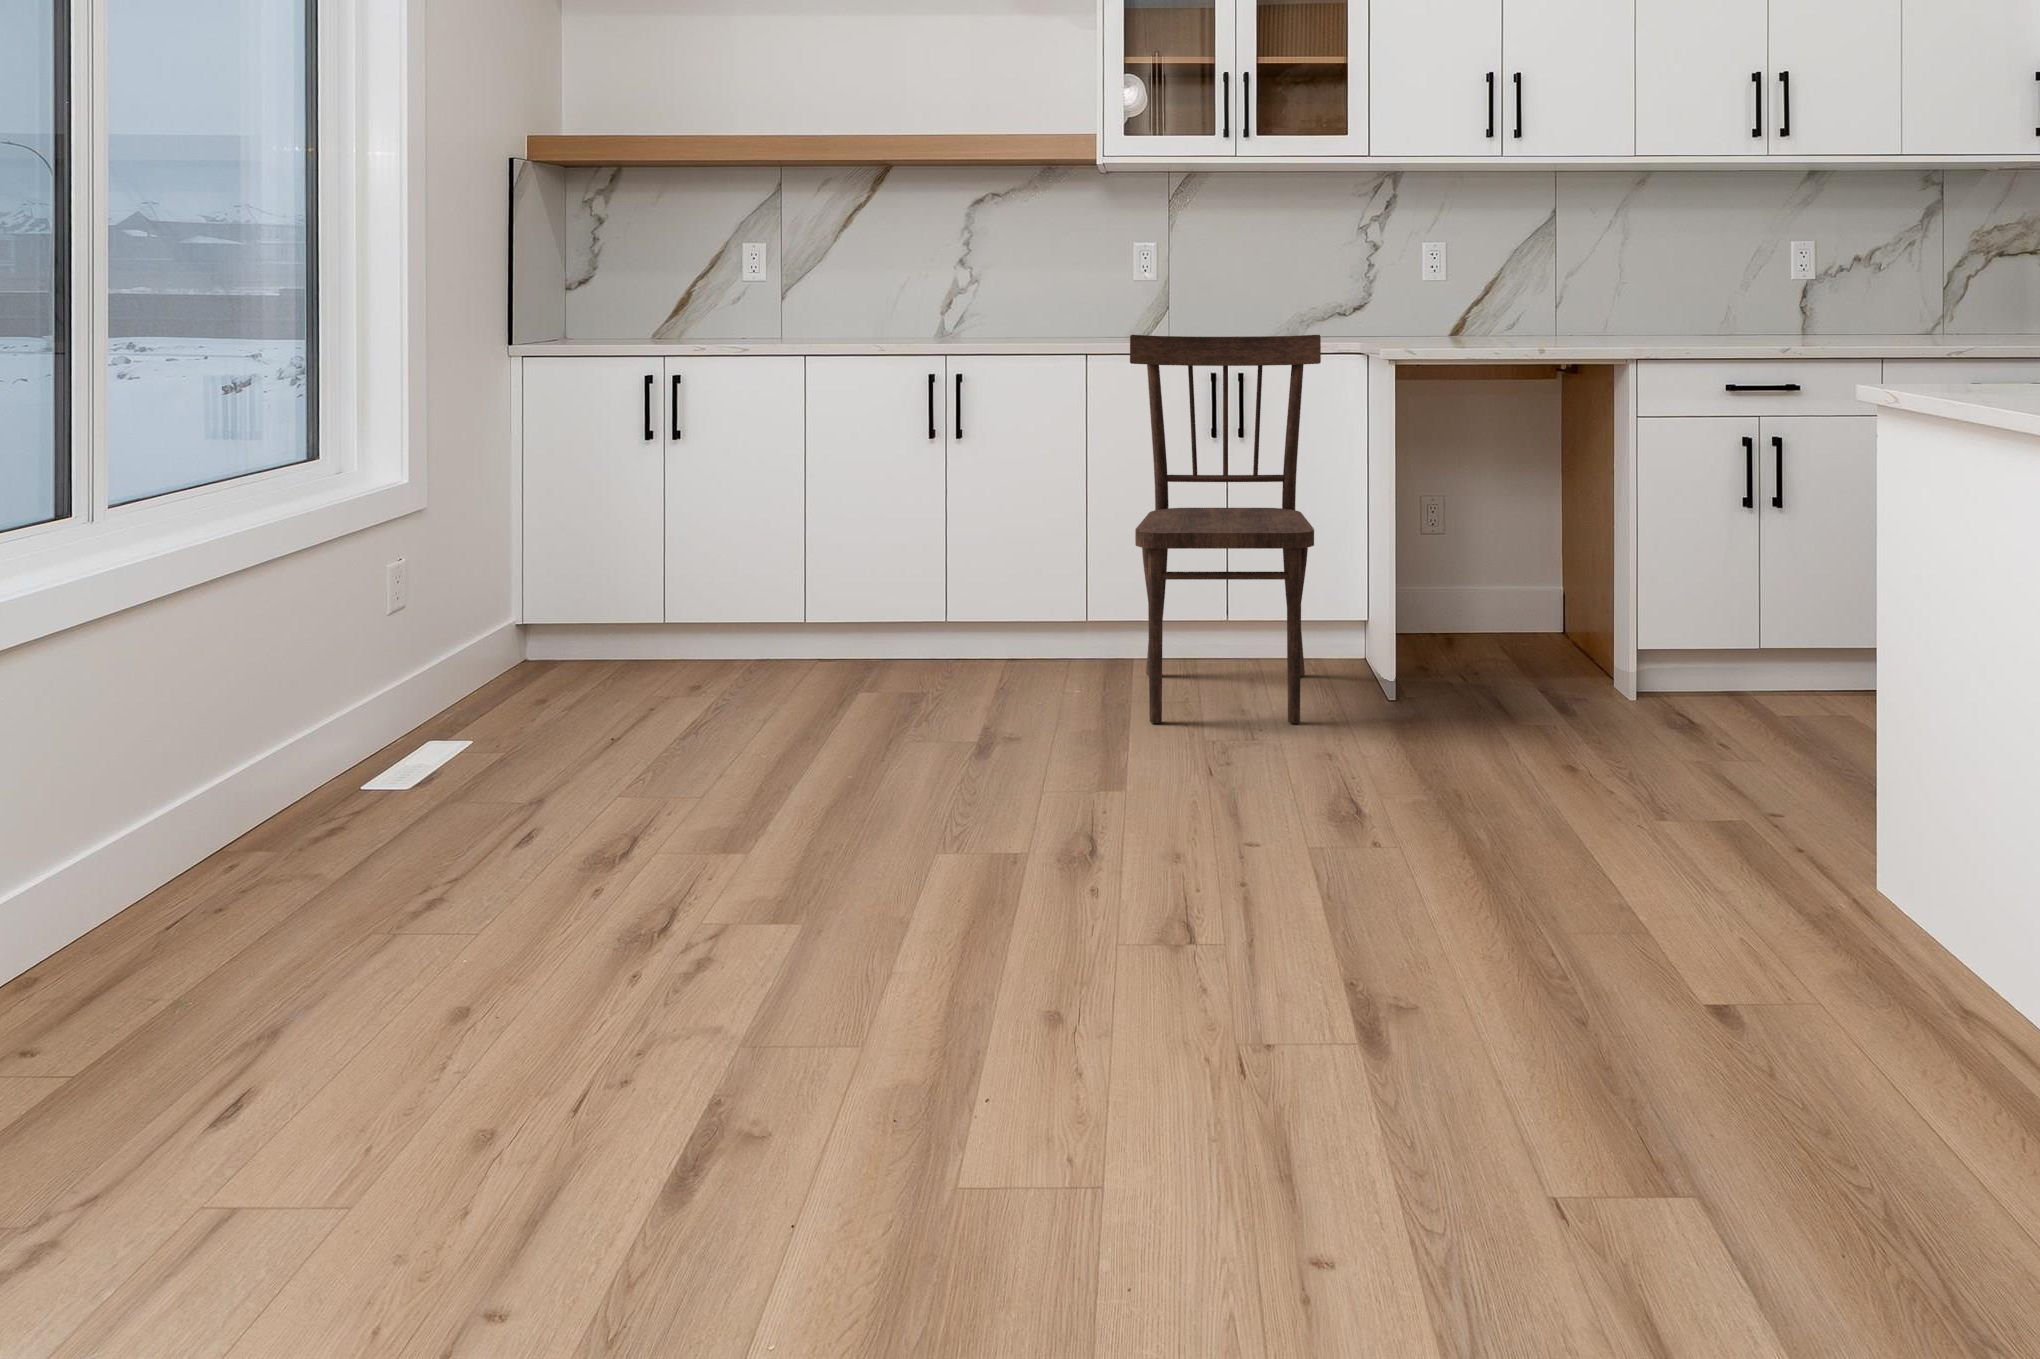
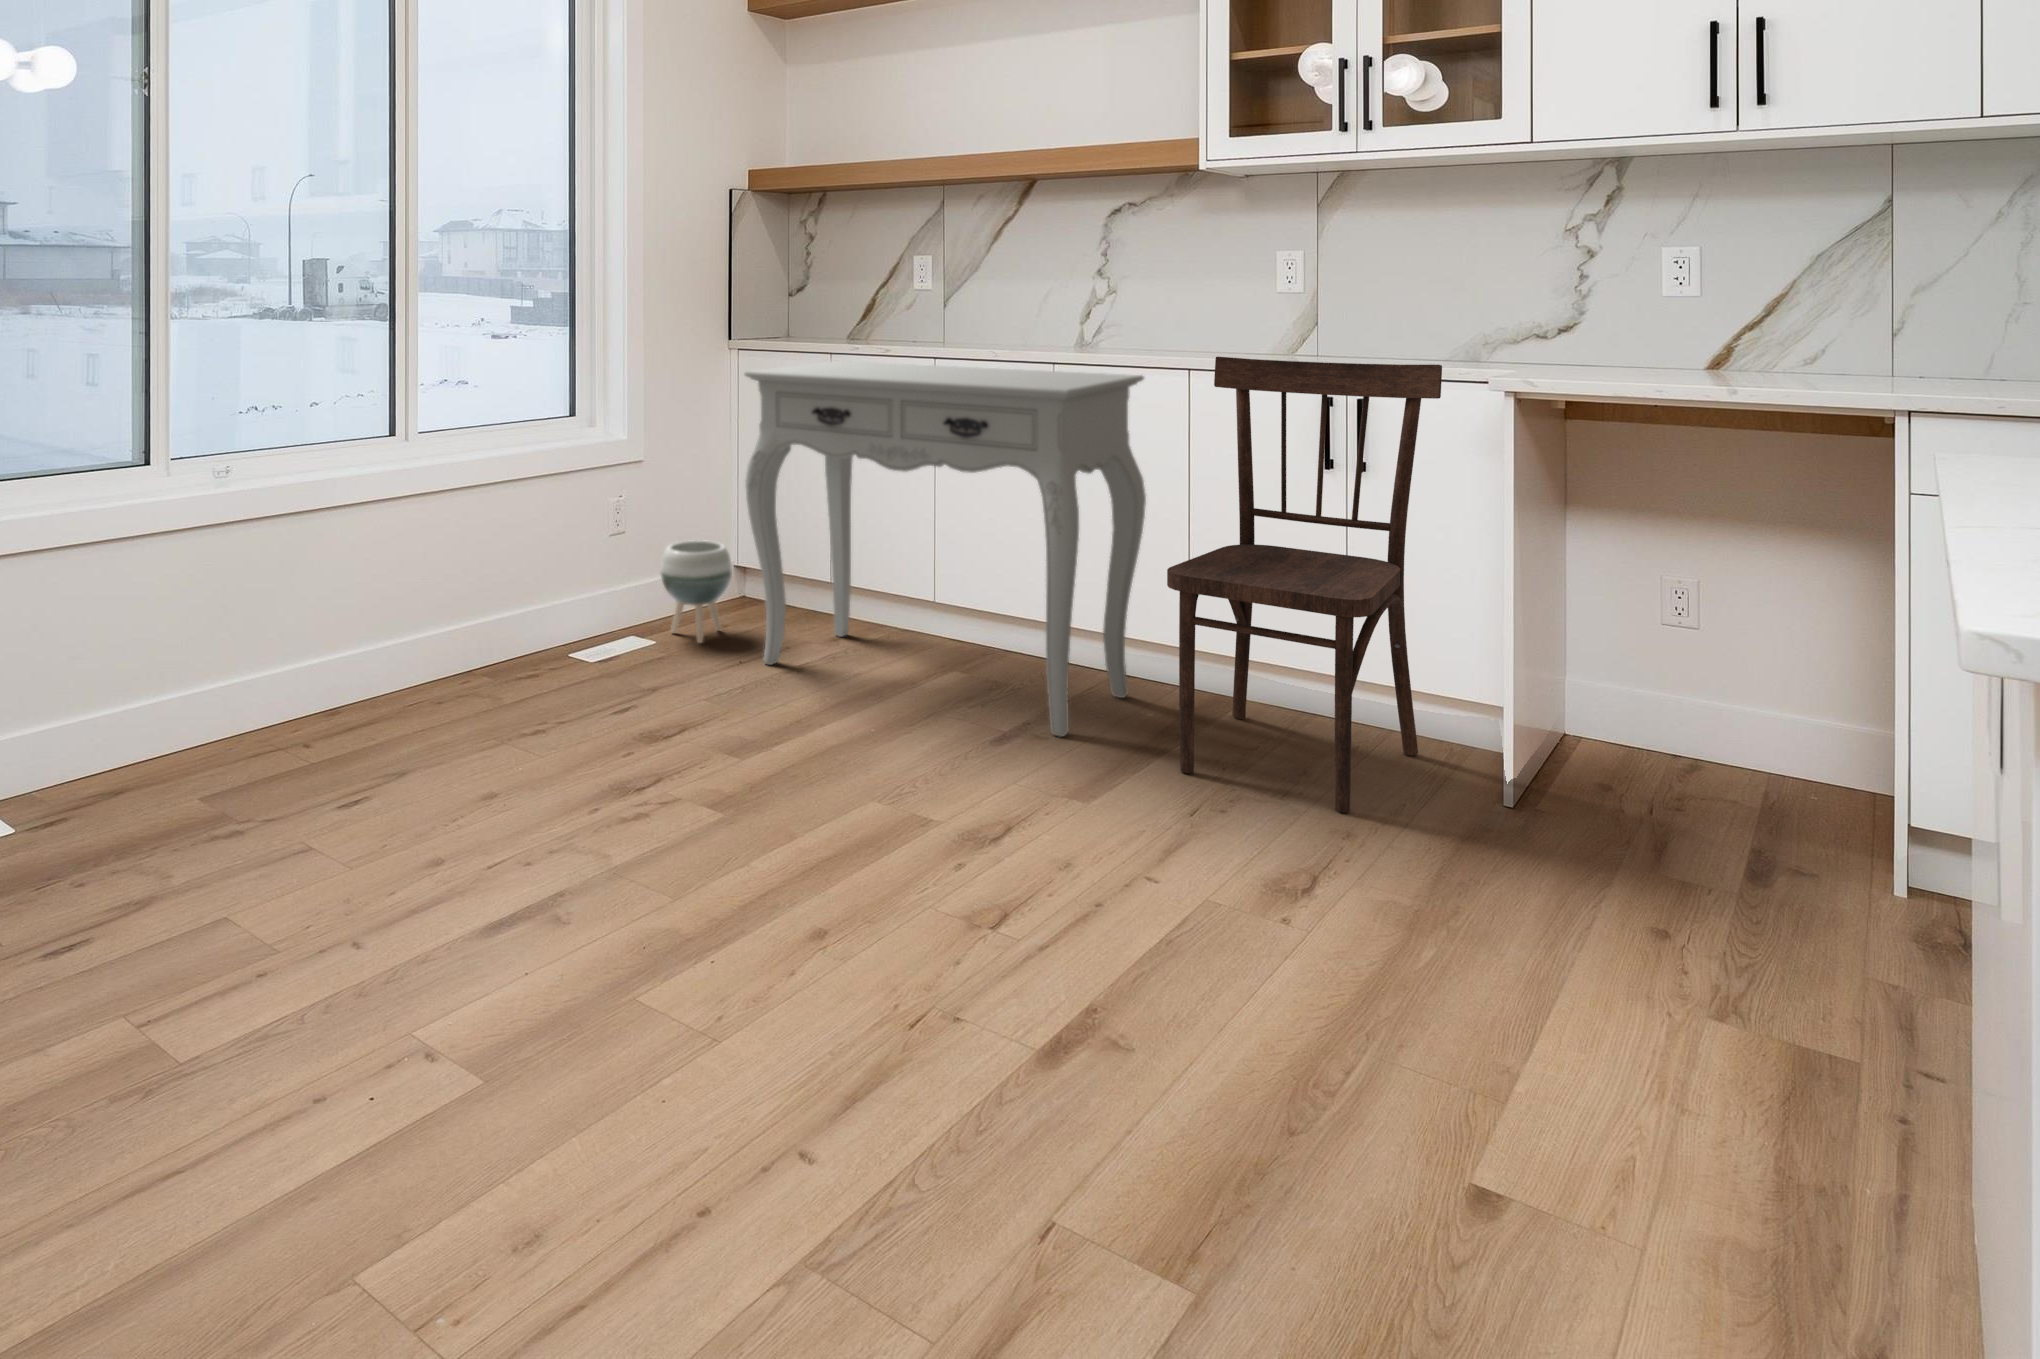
console table: none [611,356,1060,720] -> present [745,361,1146,737]
planter: none [458,587,561,715] -> present [660,540,732,643]

